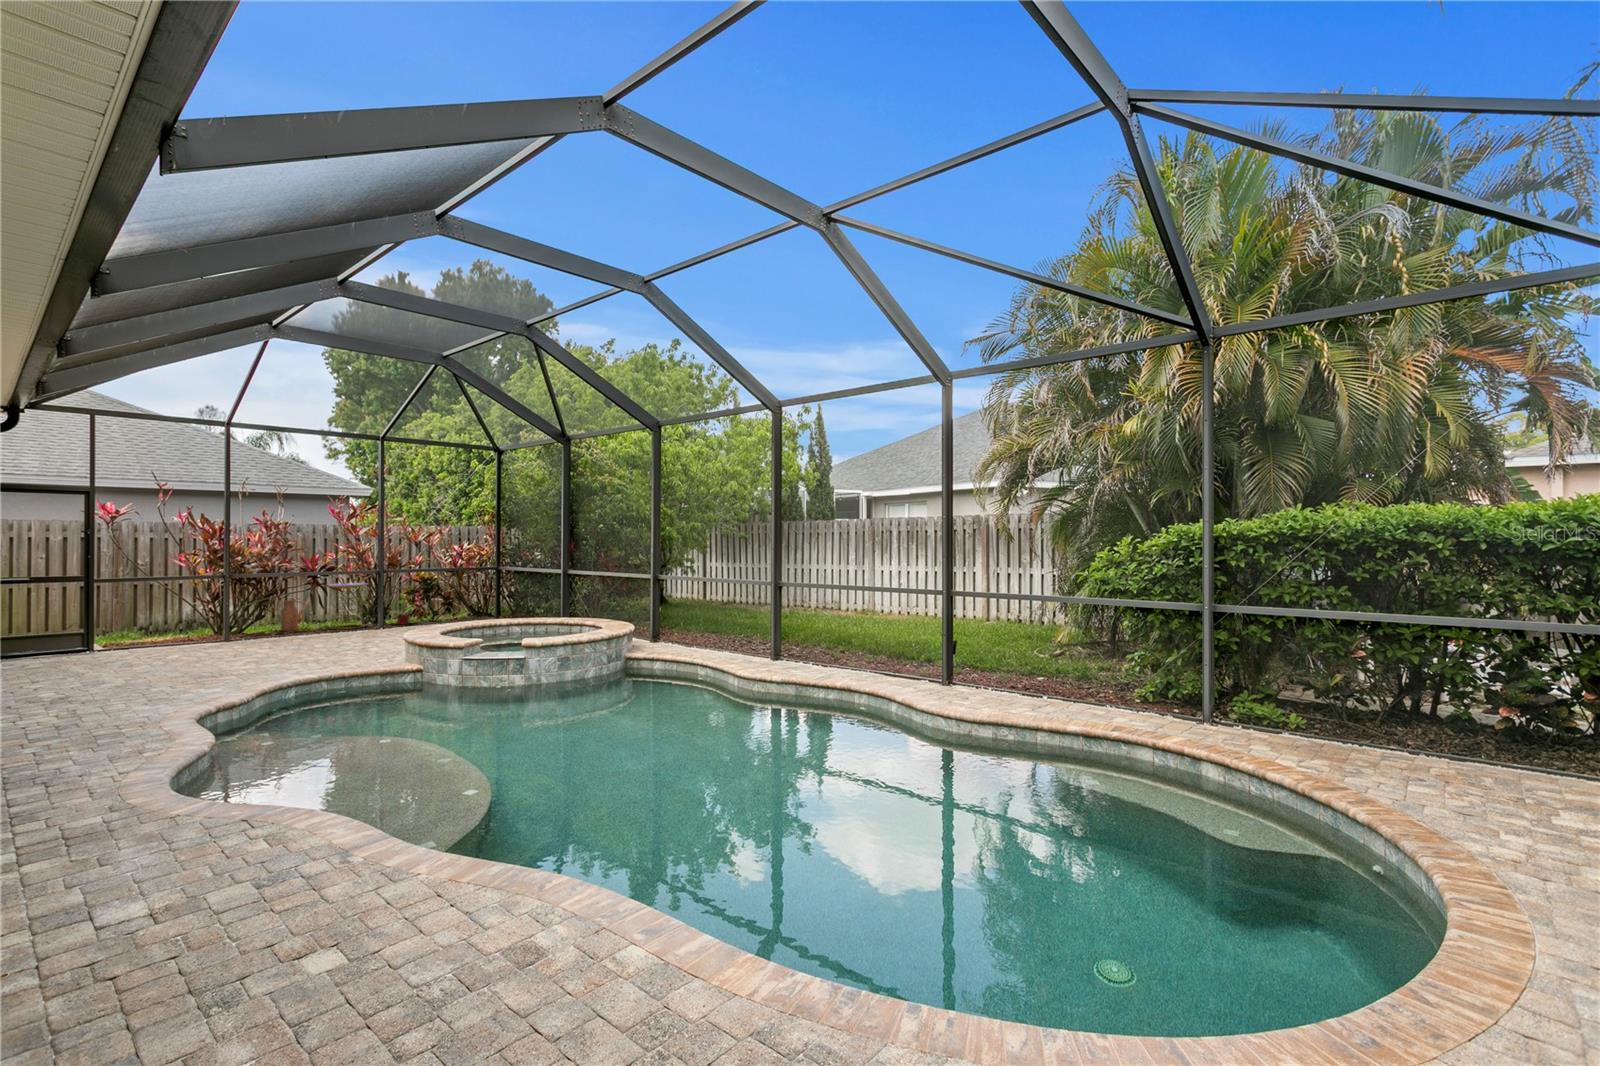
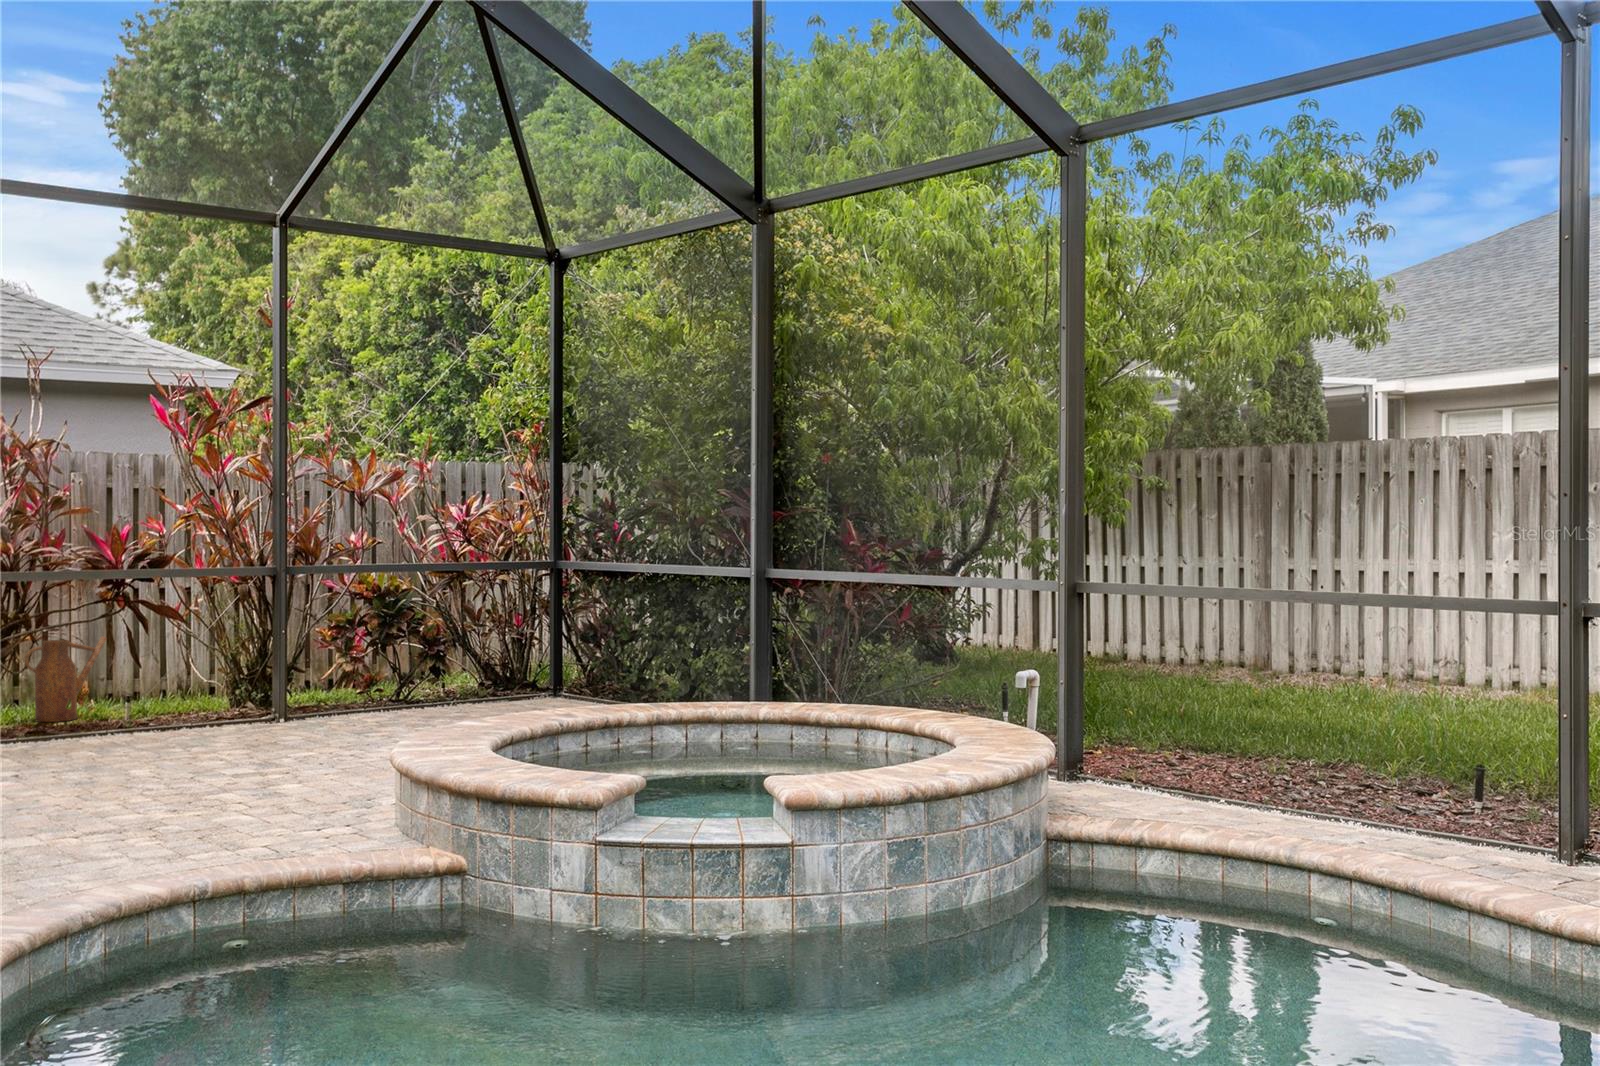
side table: present [326,583,367,629] -> none [144,599,246,719]
potted plant: present [396,594,412,625] -> none [291,625,358,709]

